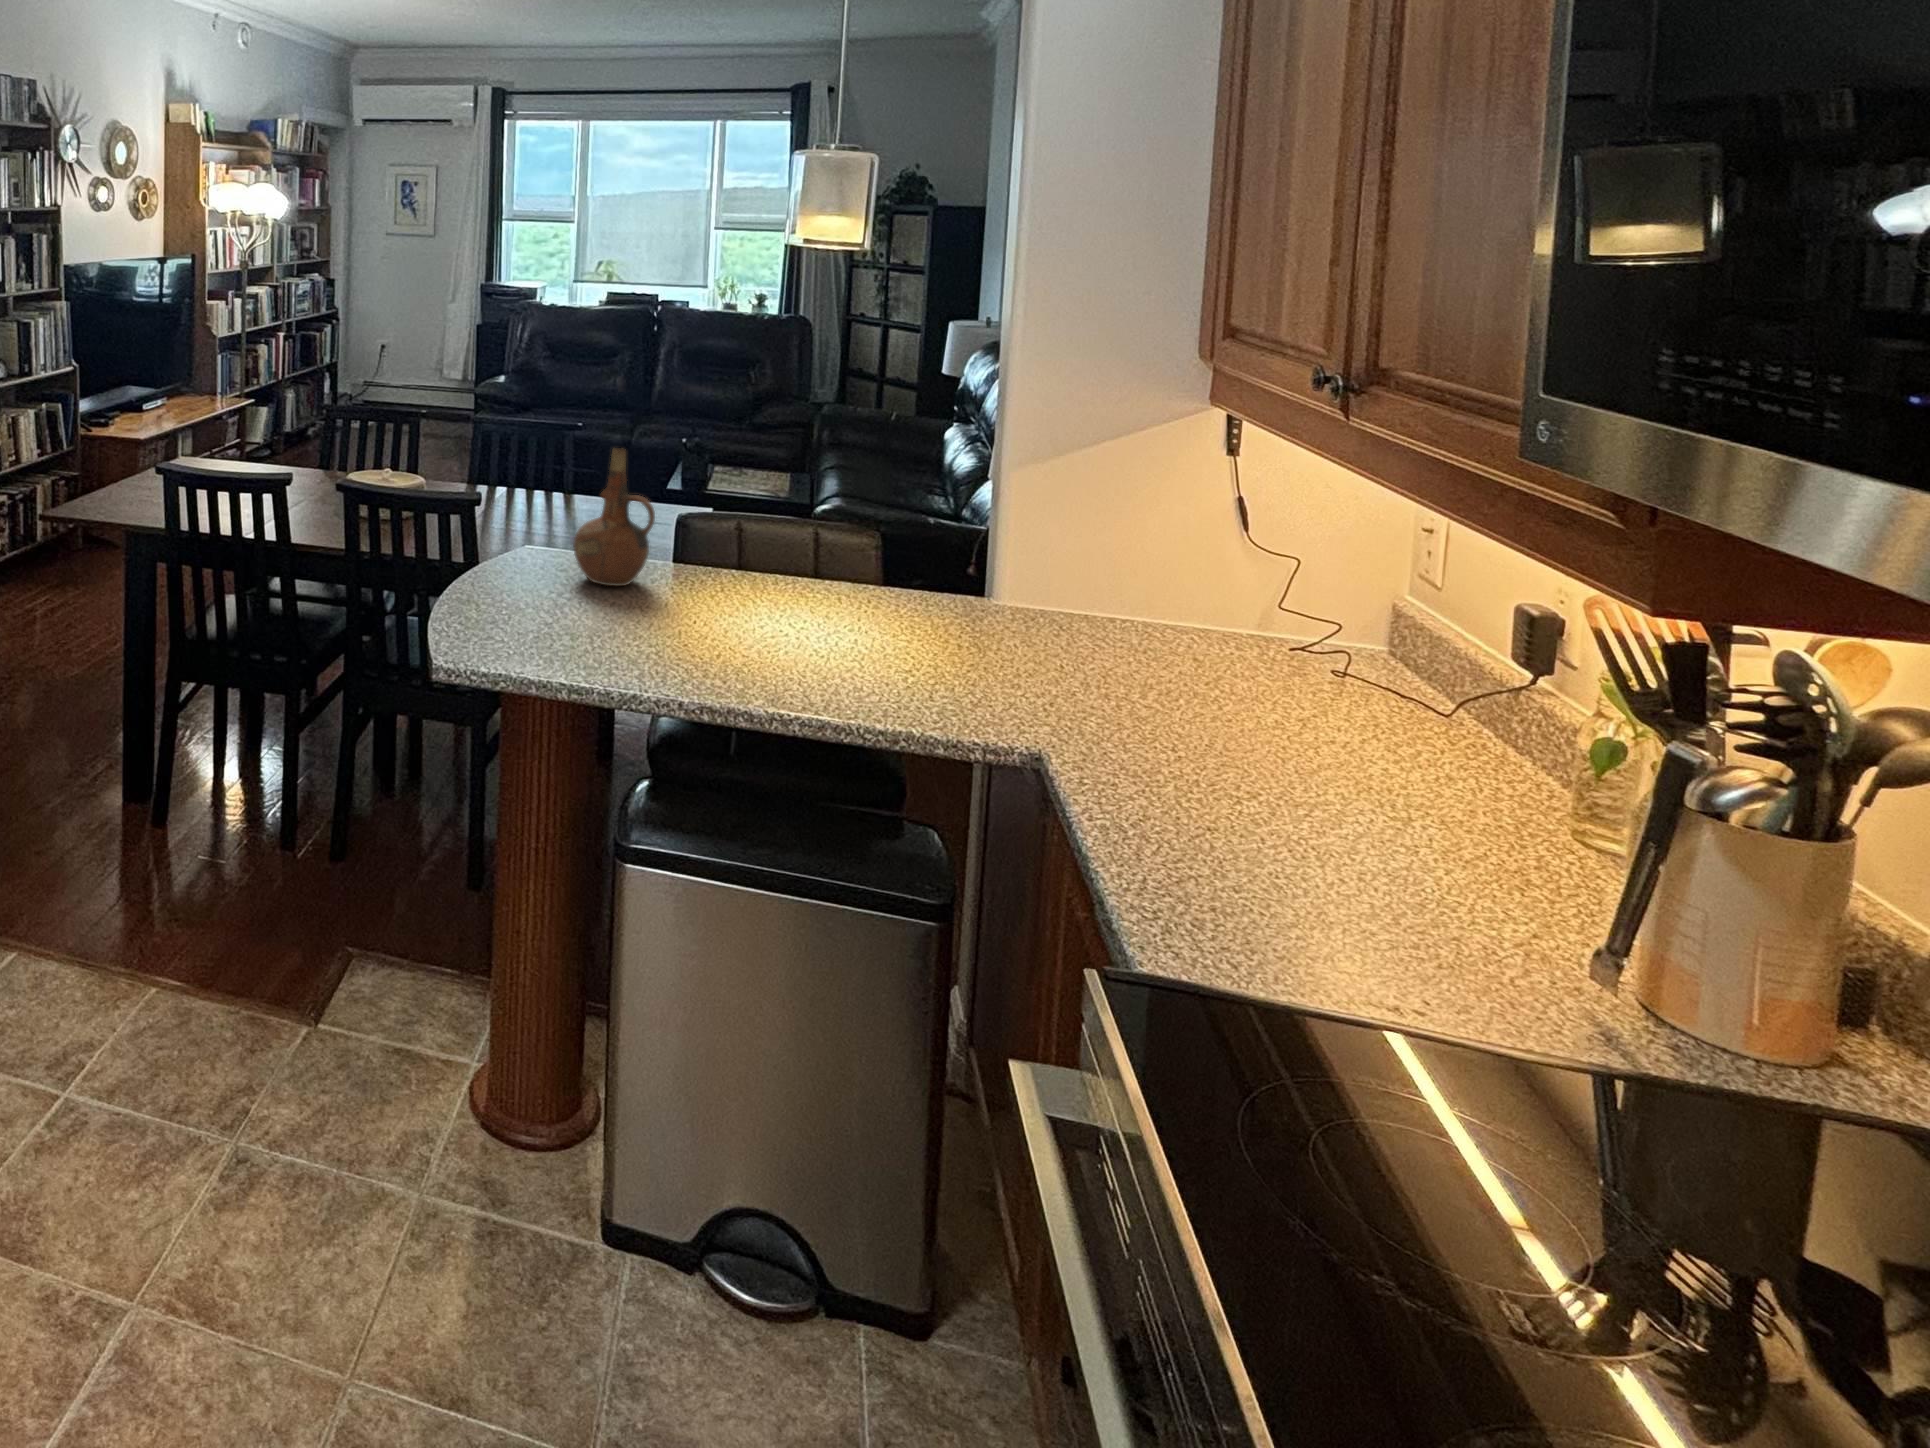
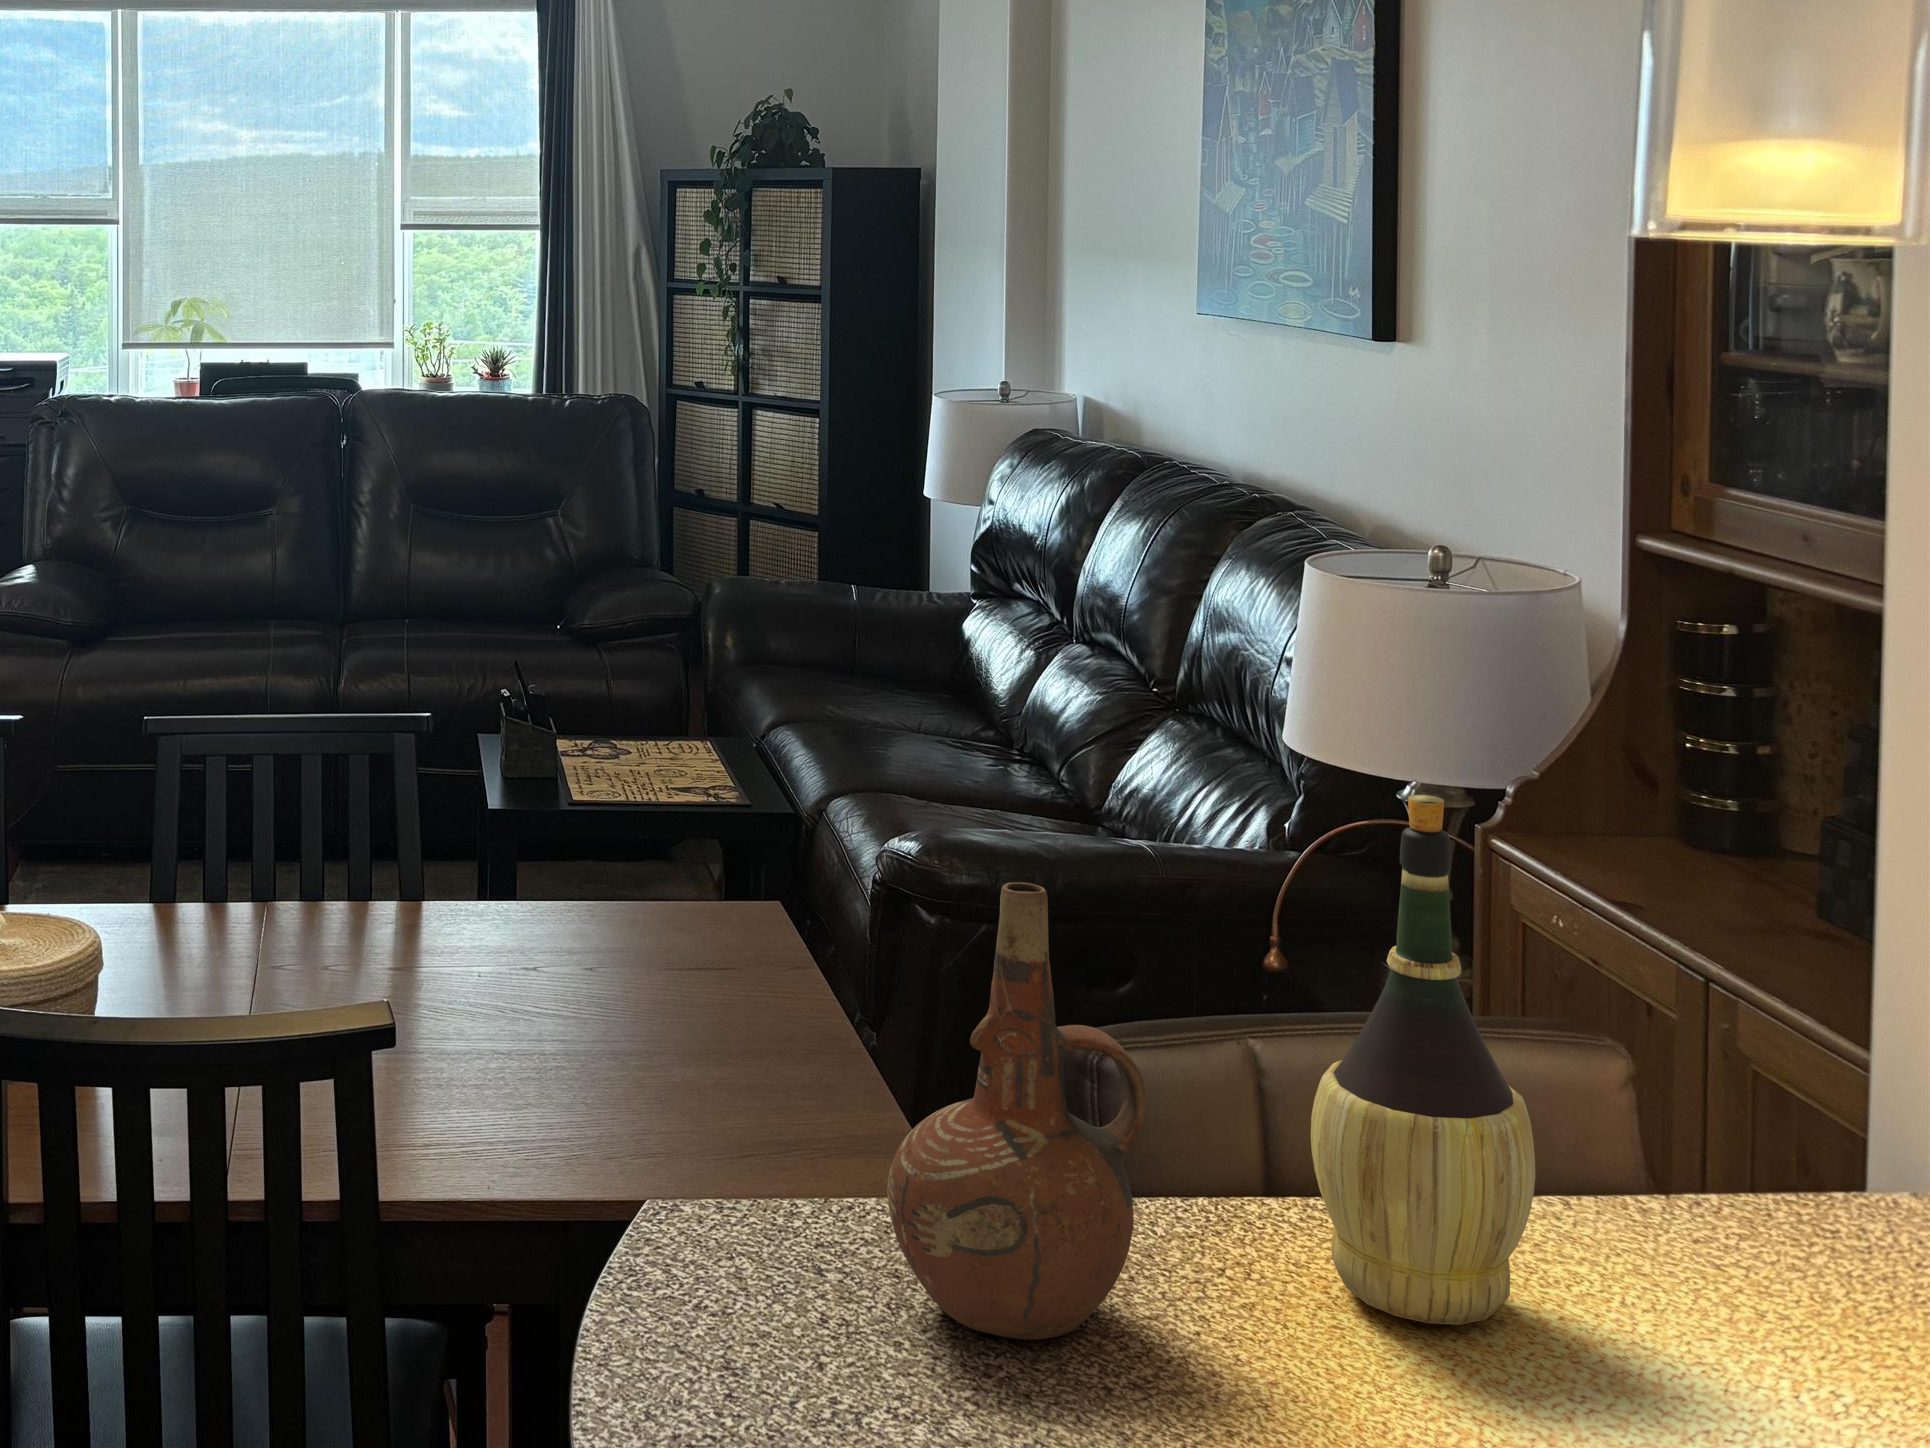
wine bottle: none [714,432,783,600] -> present [1311,795,1535,1325]

